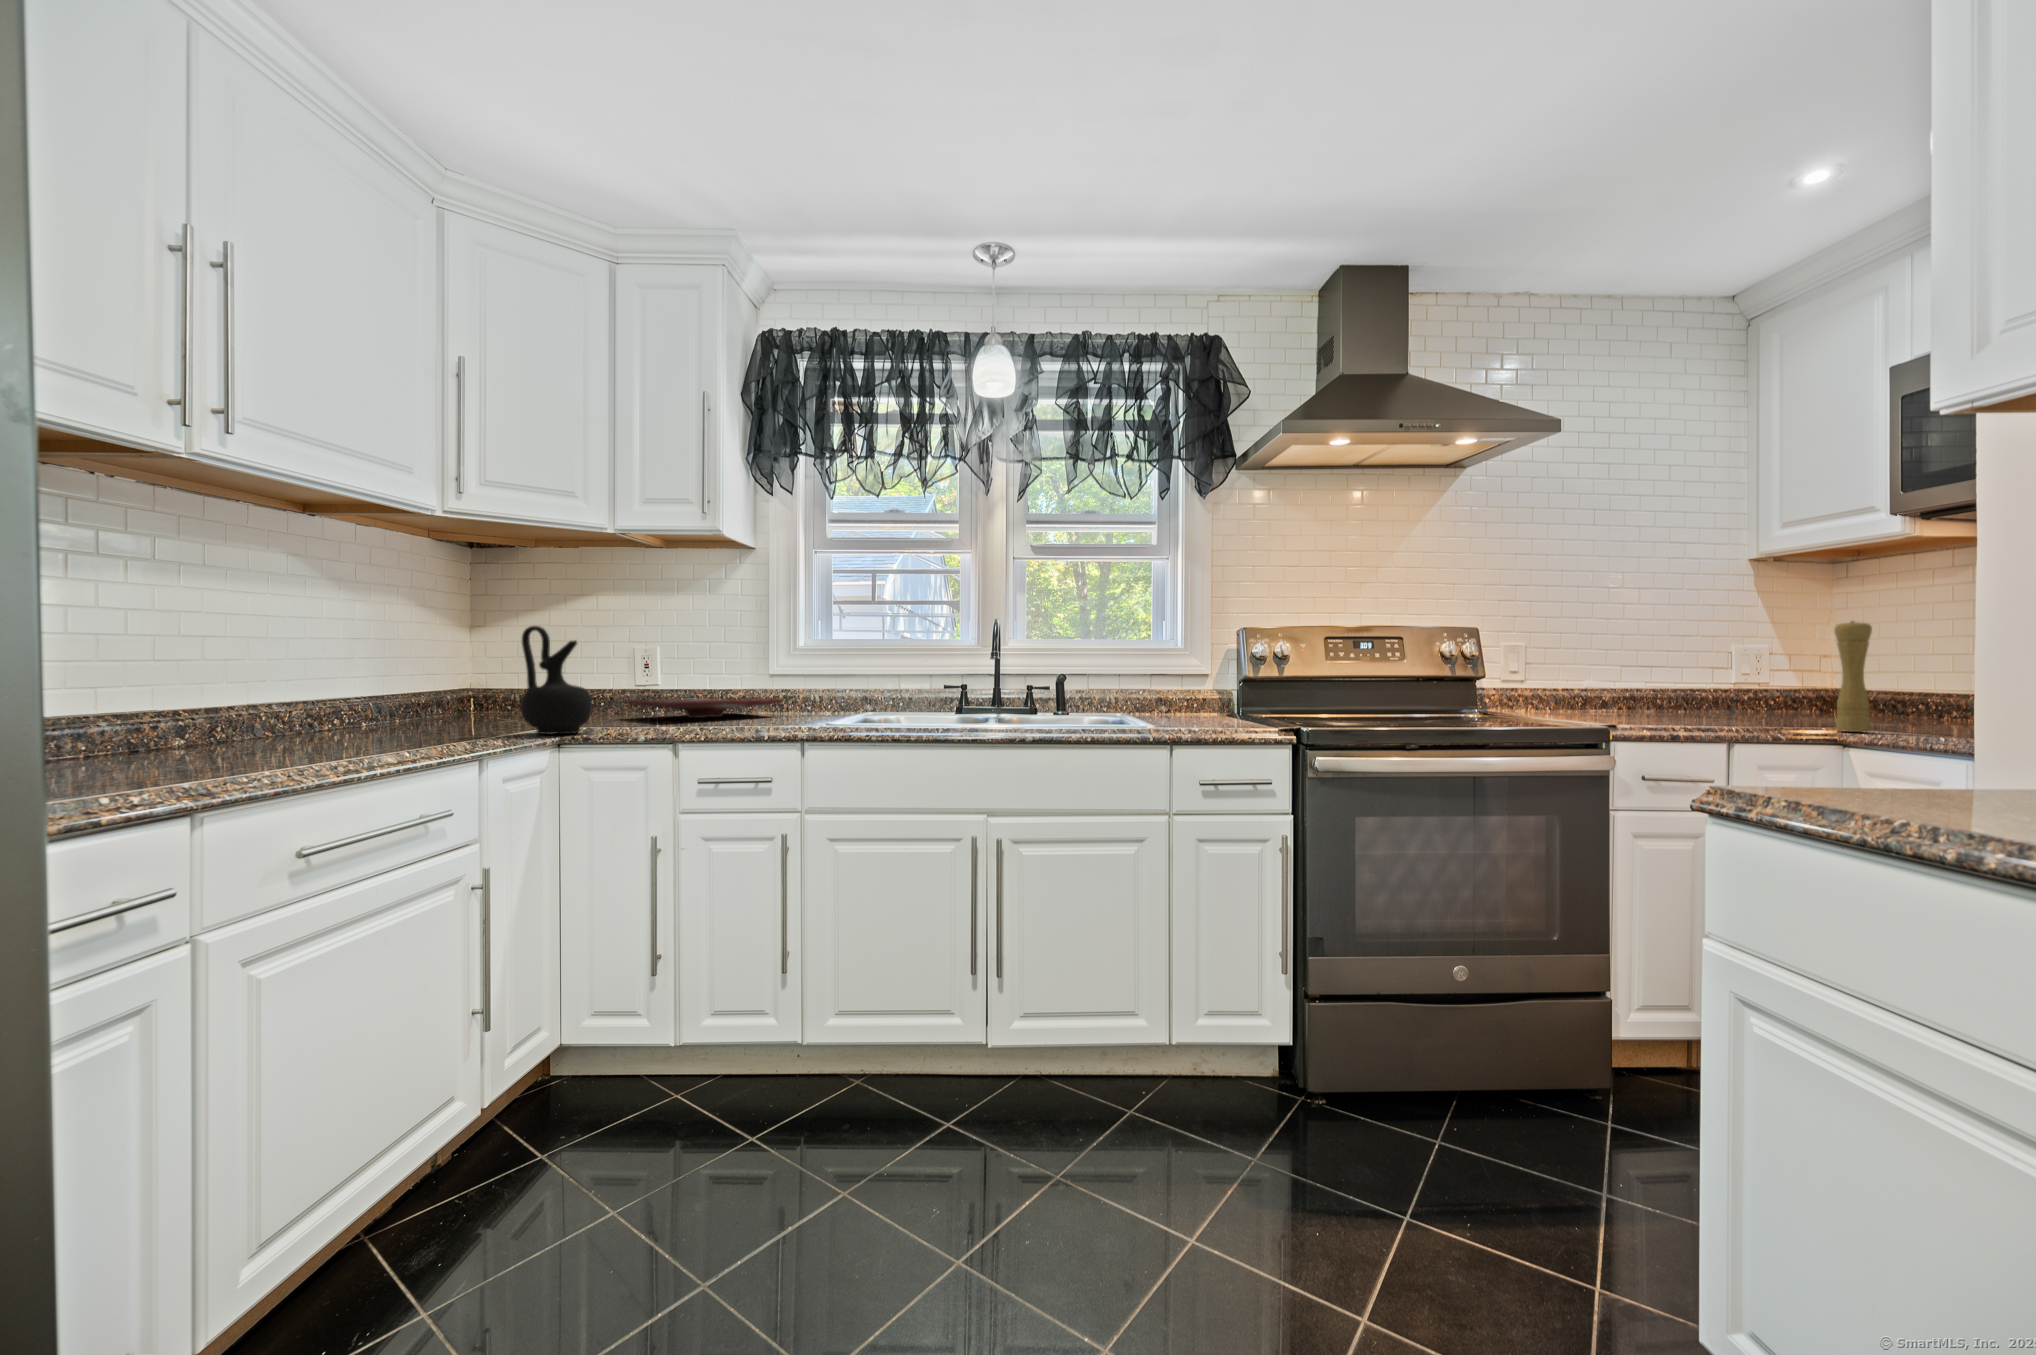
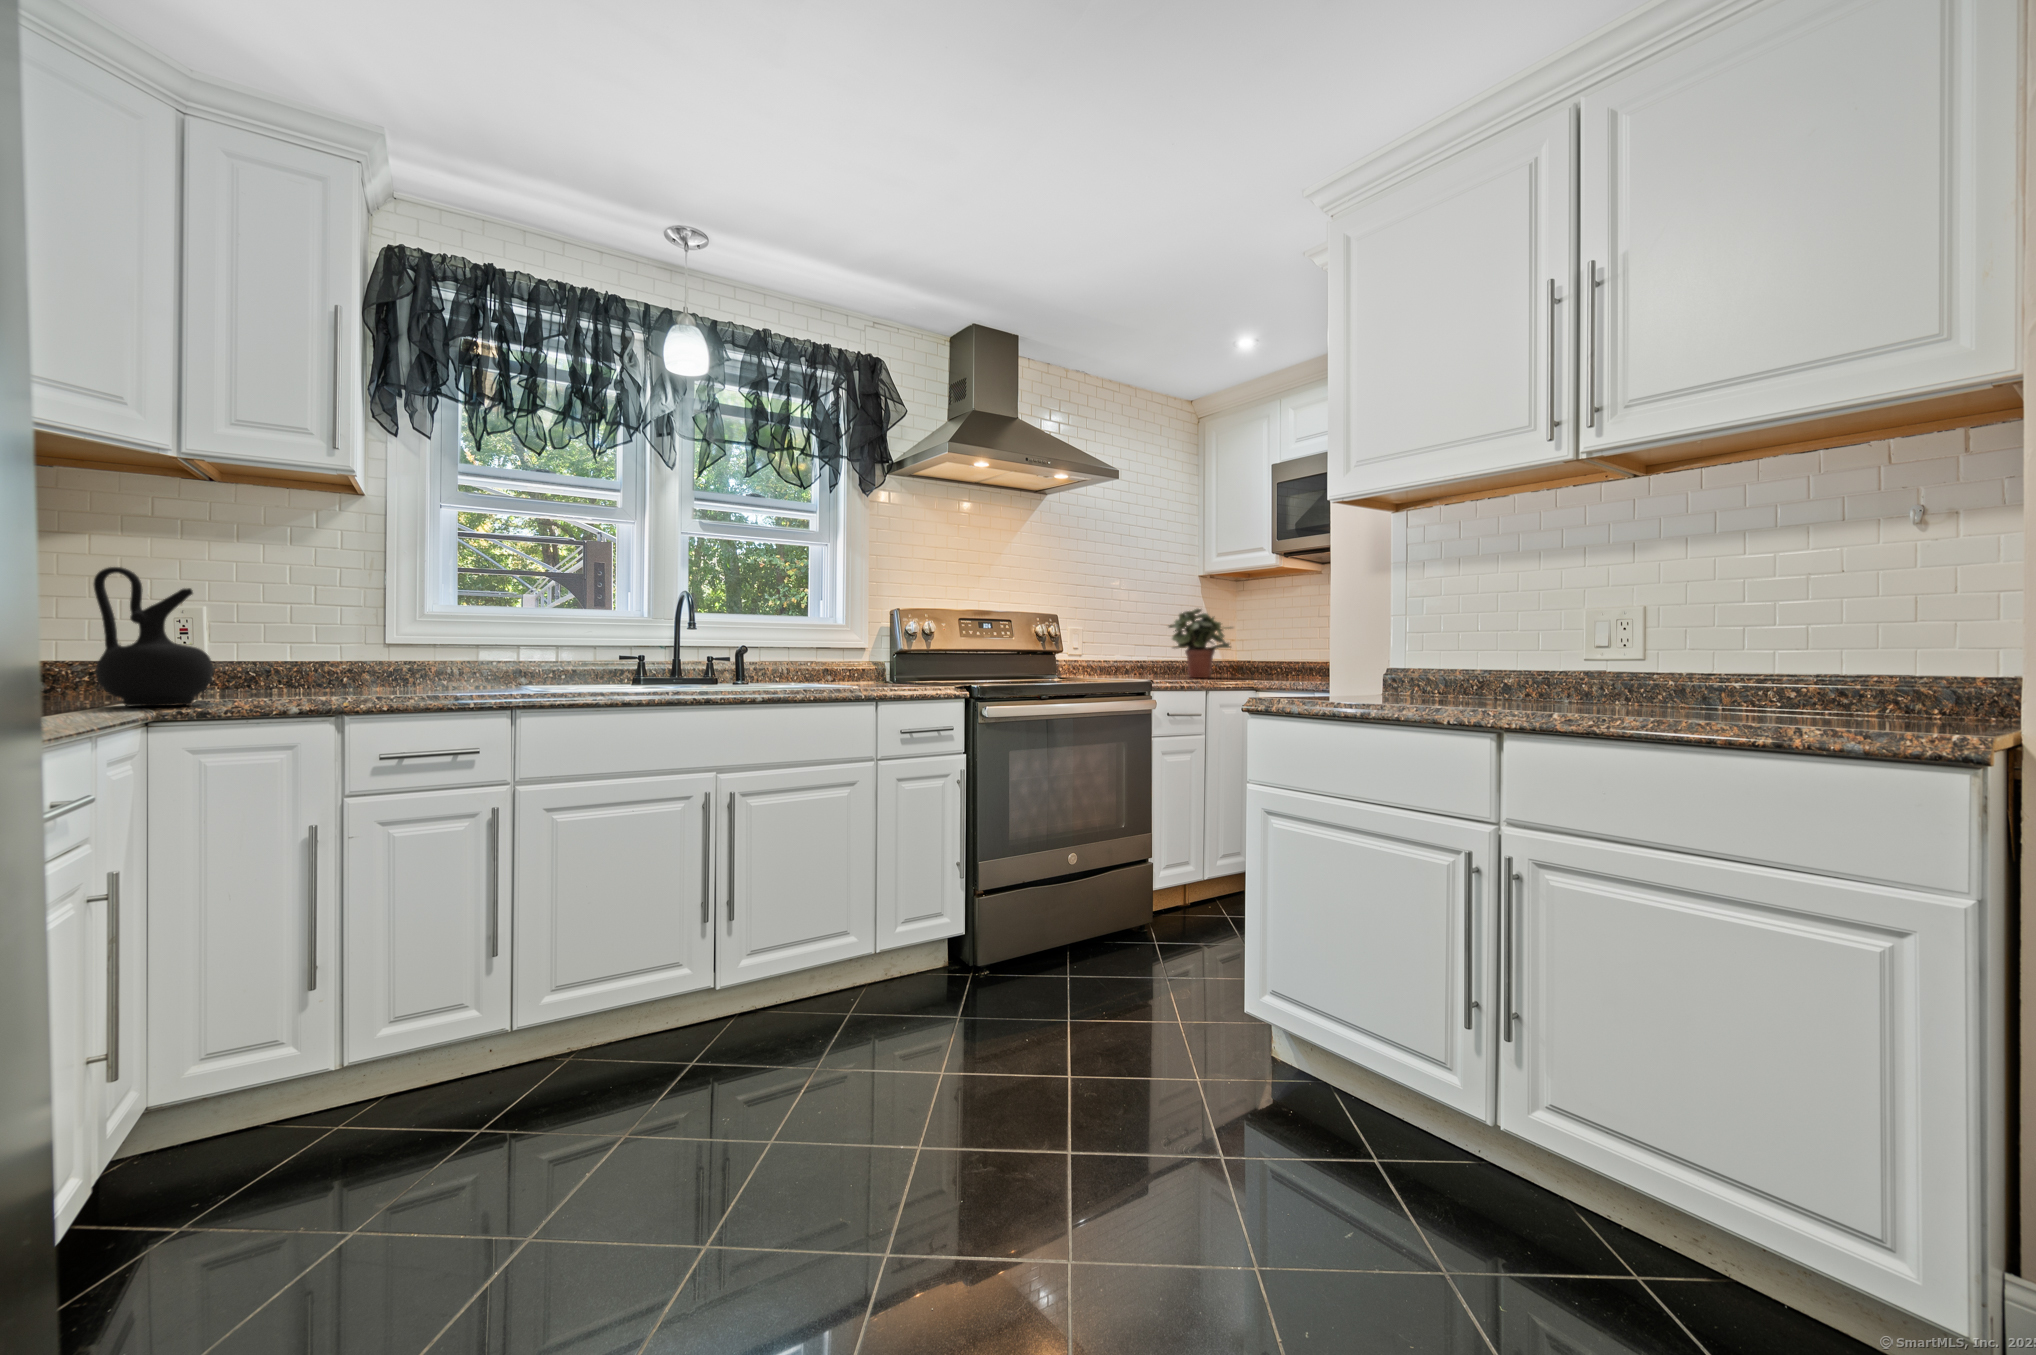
potted plant: none [1686,611,1809,715] -> present [1169,609,1231,678]
pepper mill: present [1834,621,1872,732] -> none [1261,615,1280,684]
cutting board: present [624,699,783,718] -> none [196,668,427,690]

